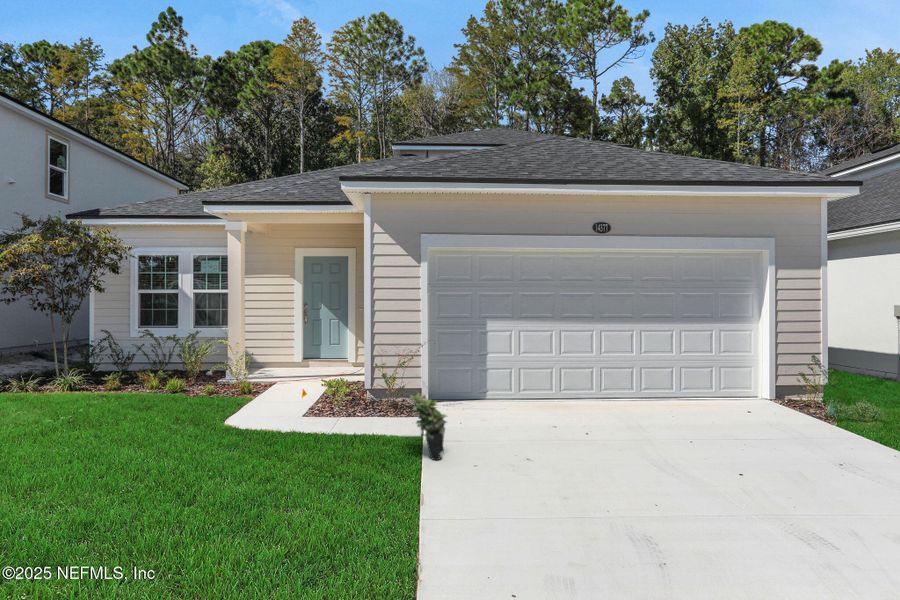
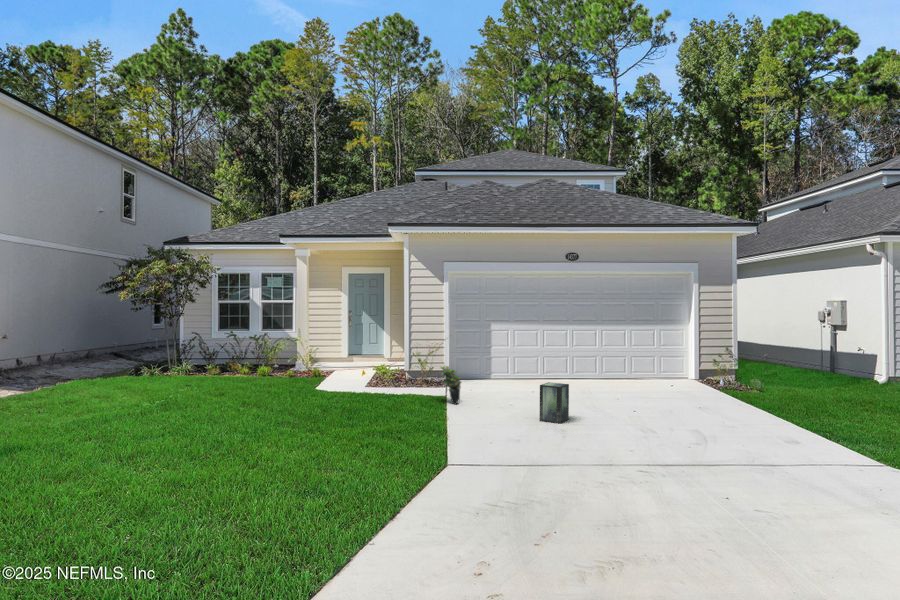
storage box: none [600,437,654,528] -> present [540,382,569,424]

